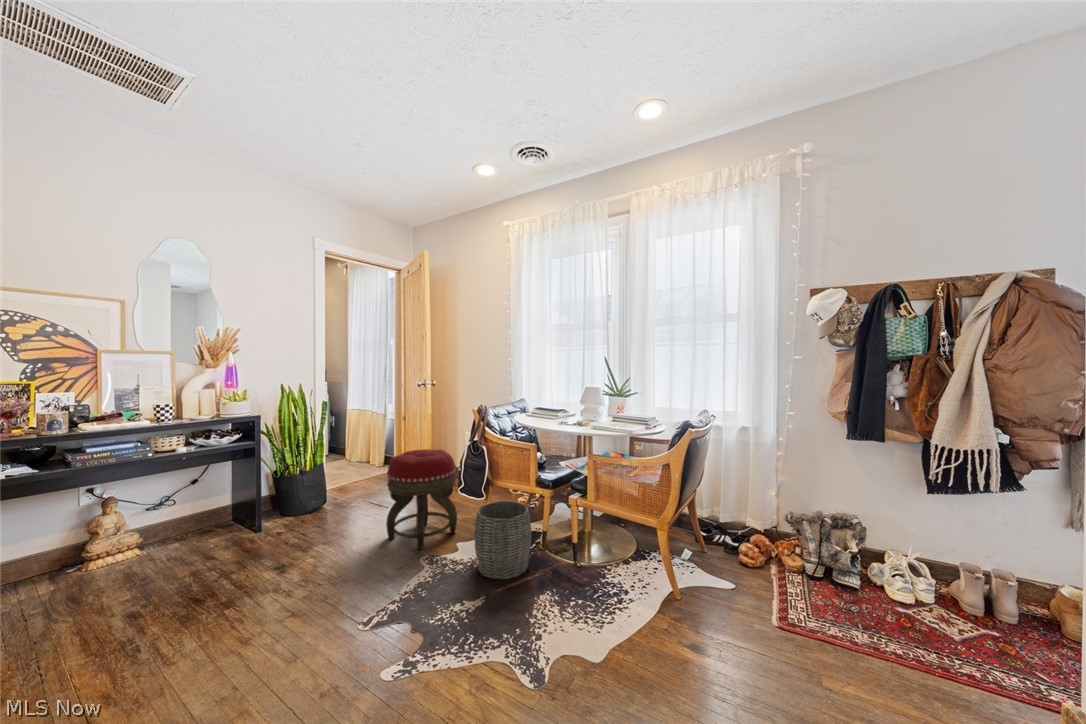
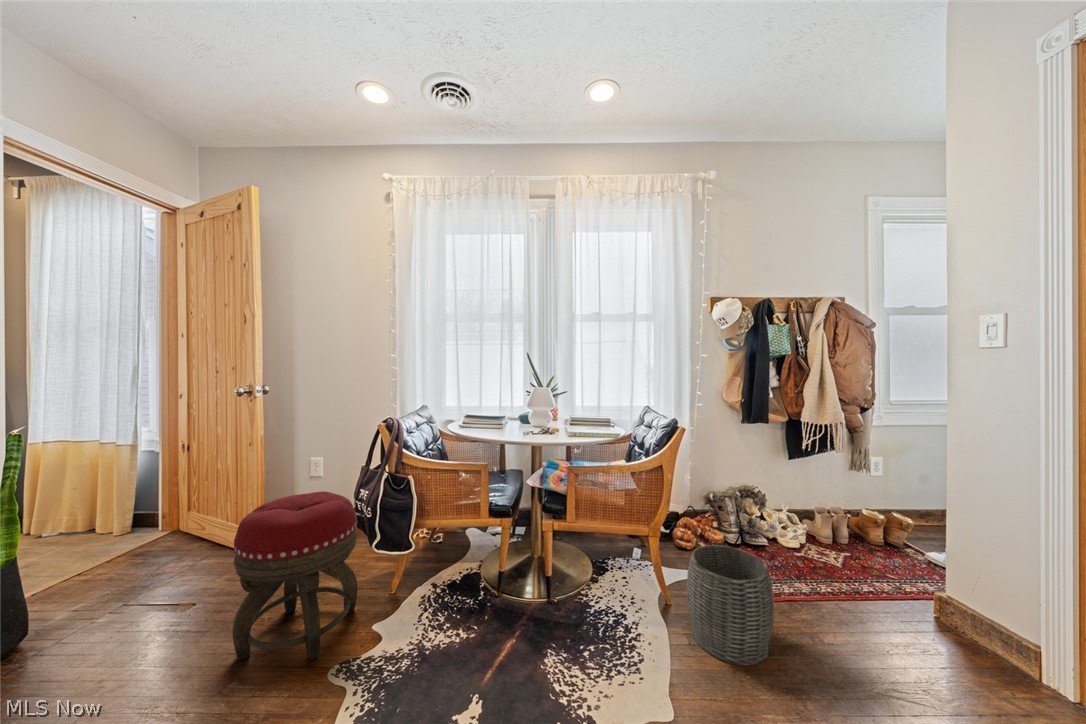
woven basket: present [475,501,531,579] -> present [687,545,774,665]

